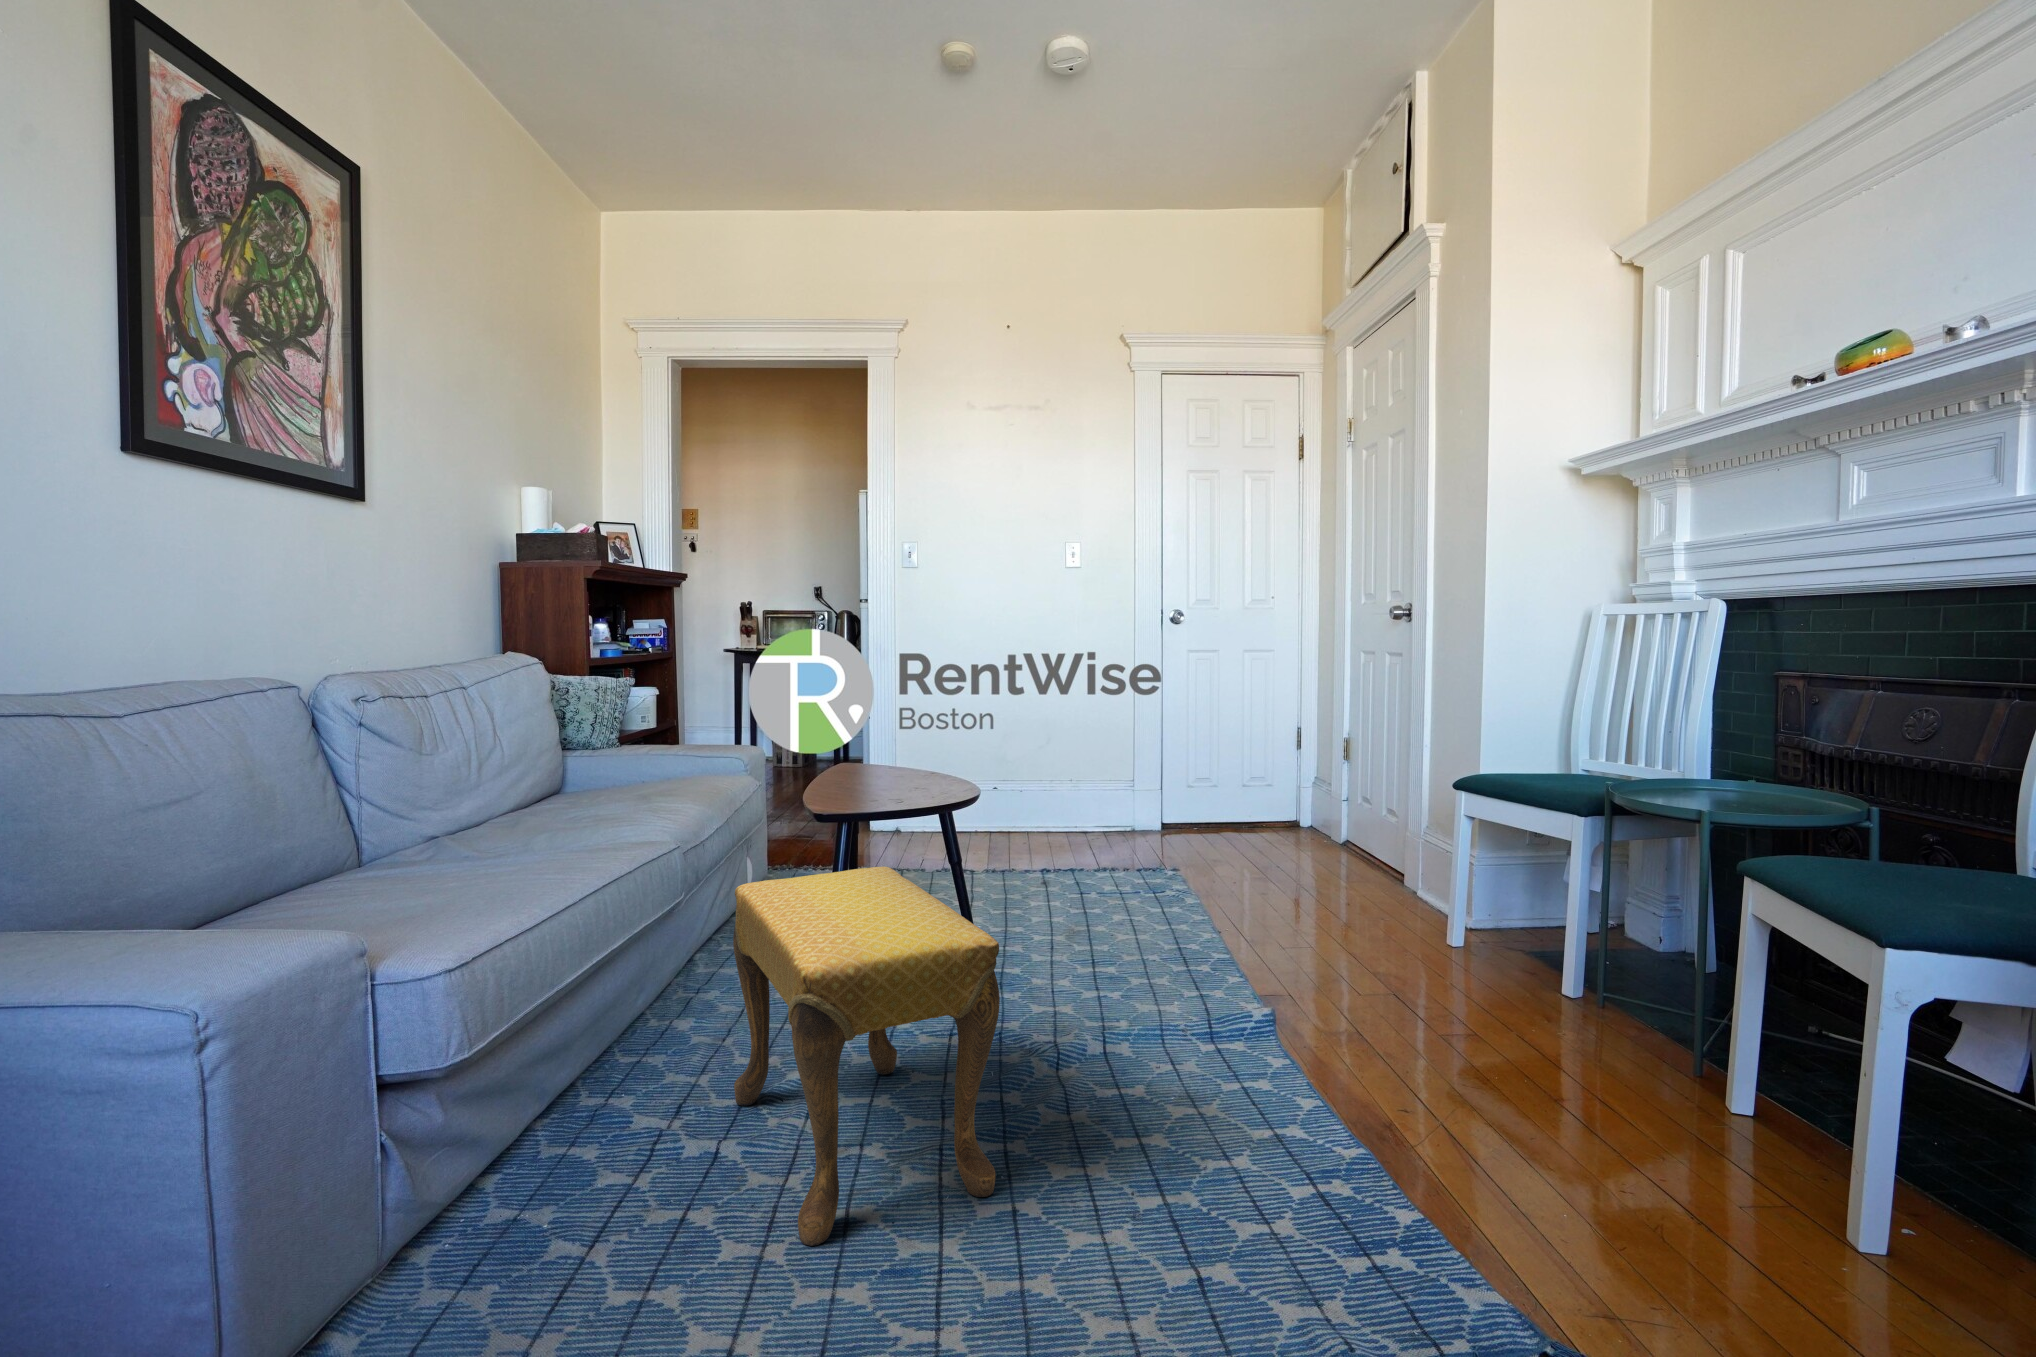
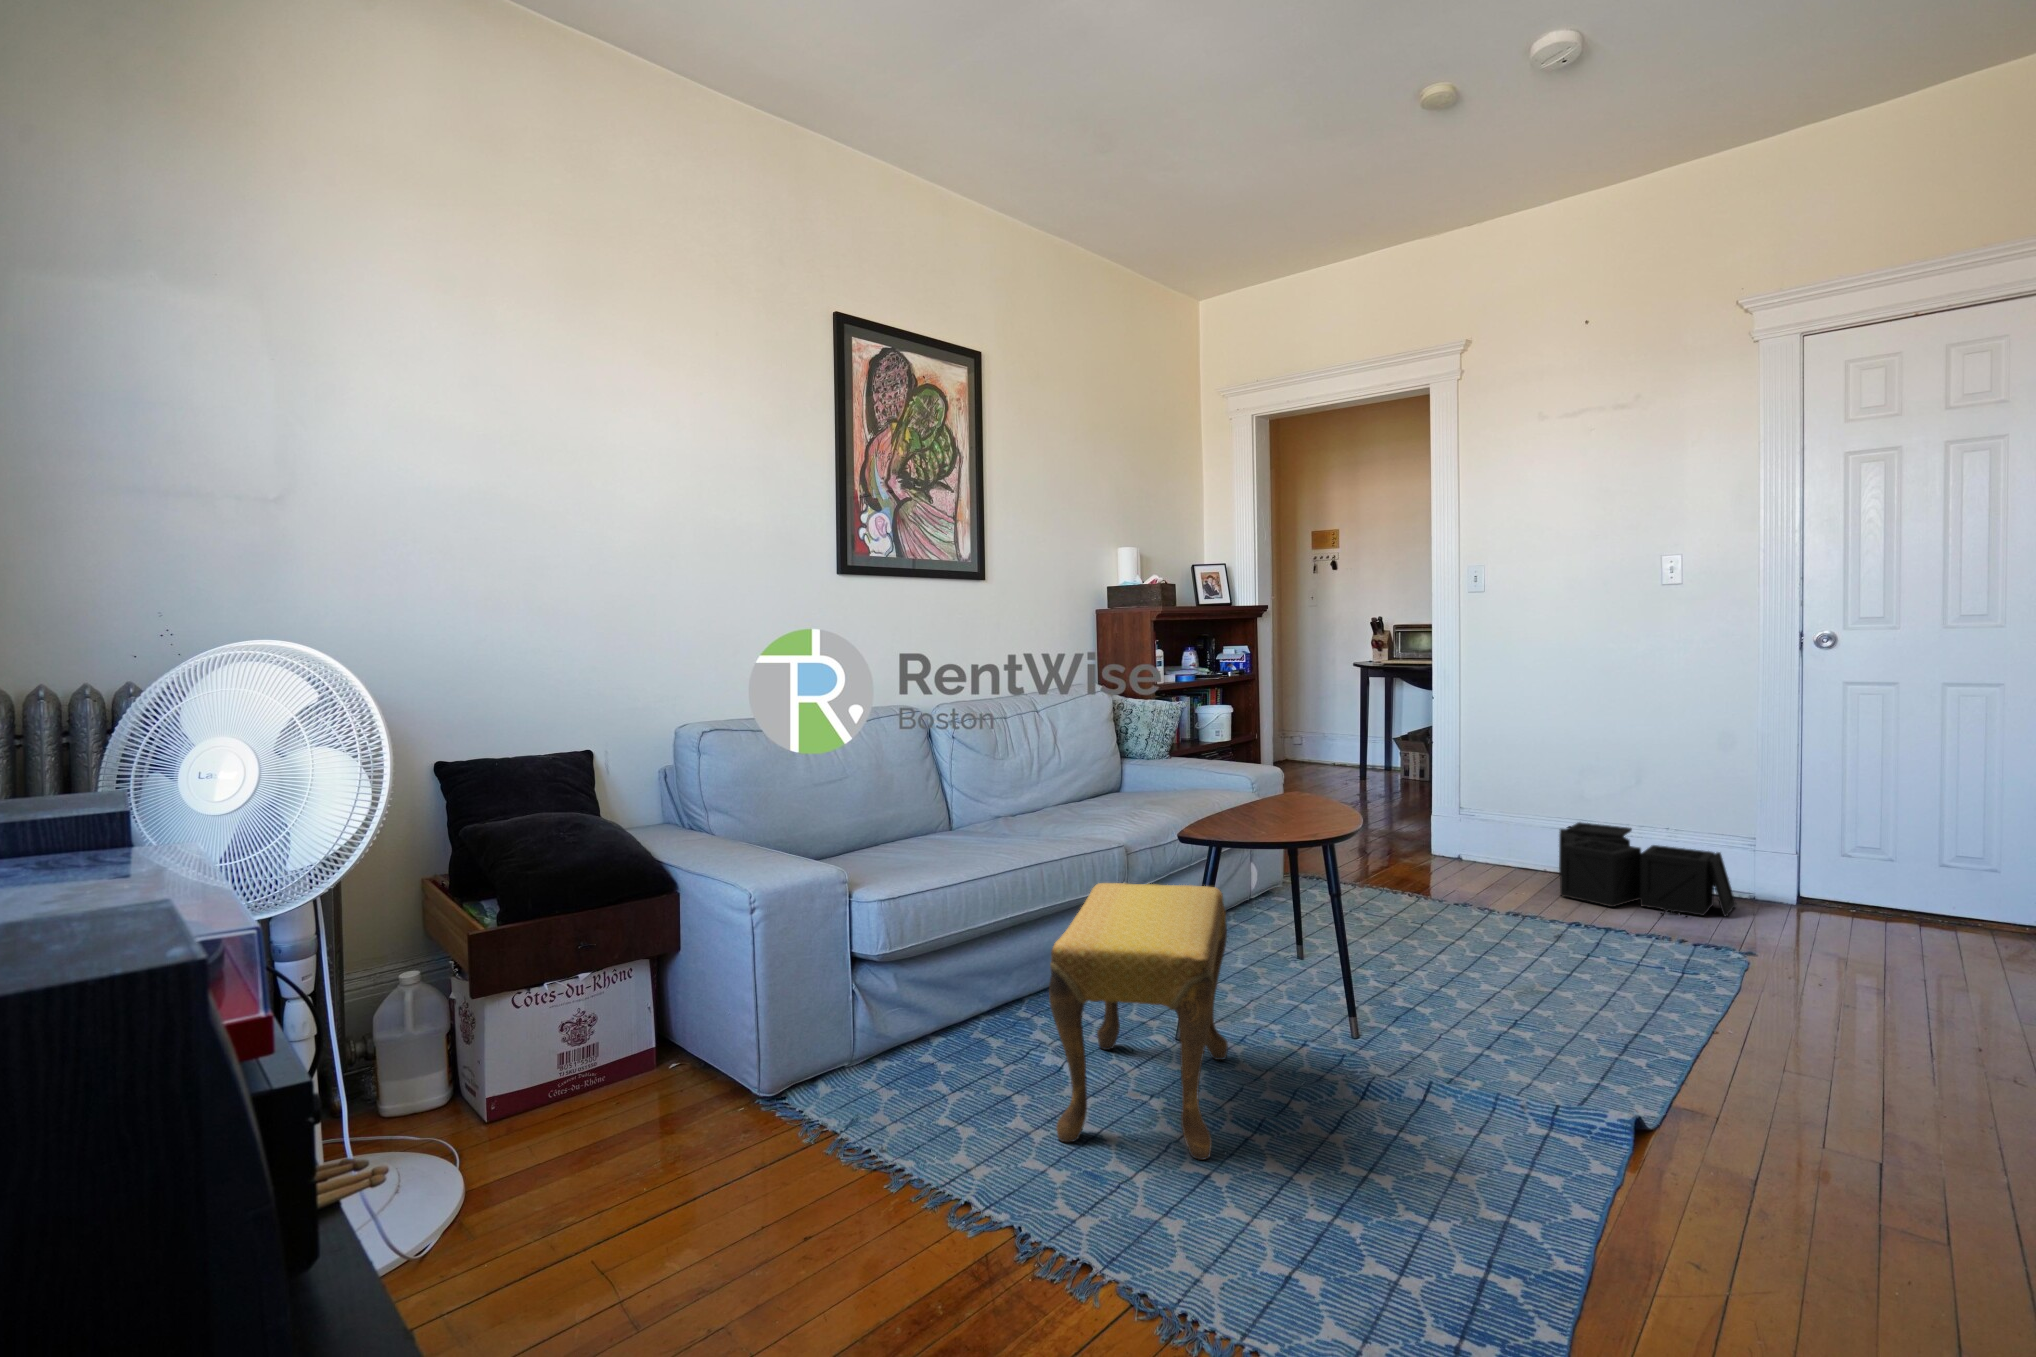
storage bin: none [984,781,1124,850] -> present [1559,822,1736,916]

